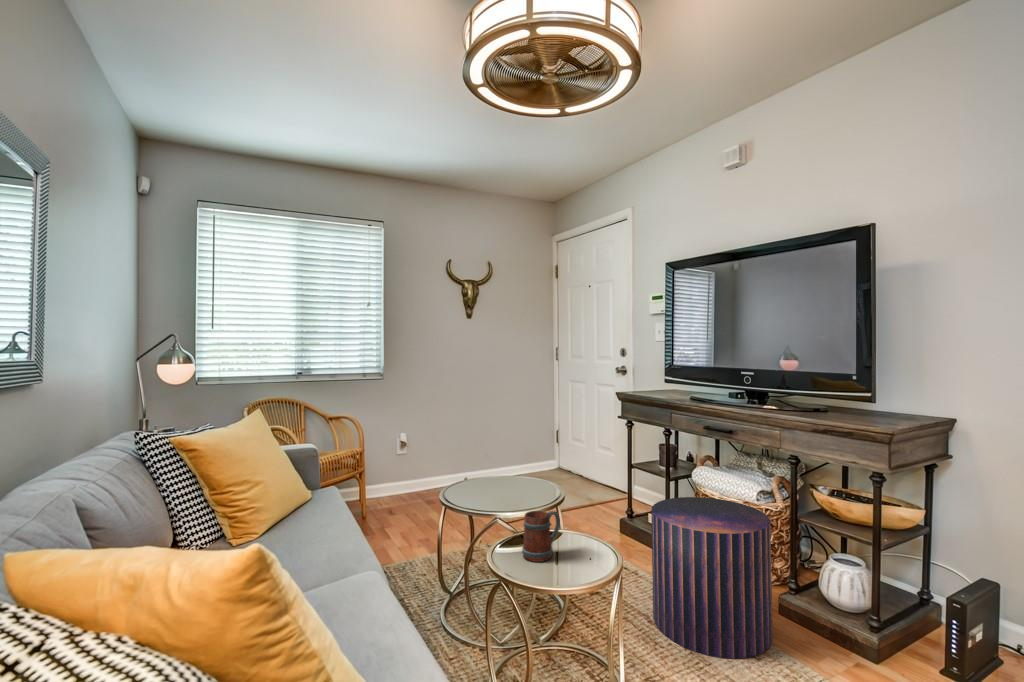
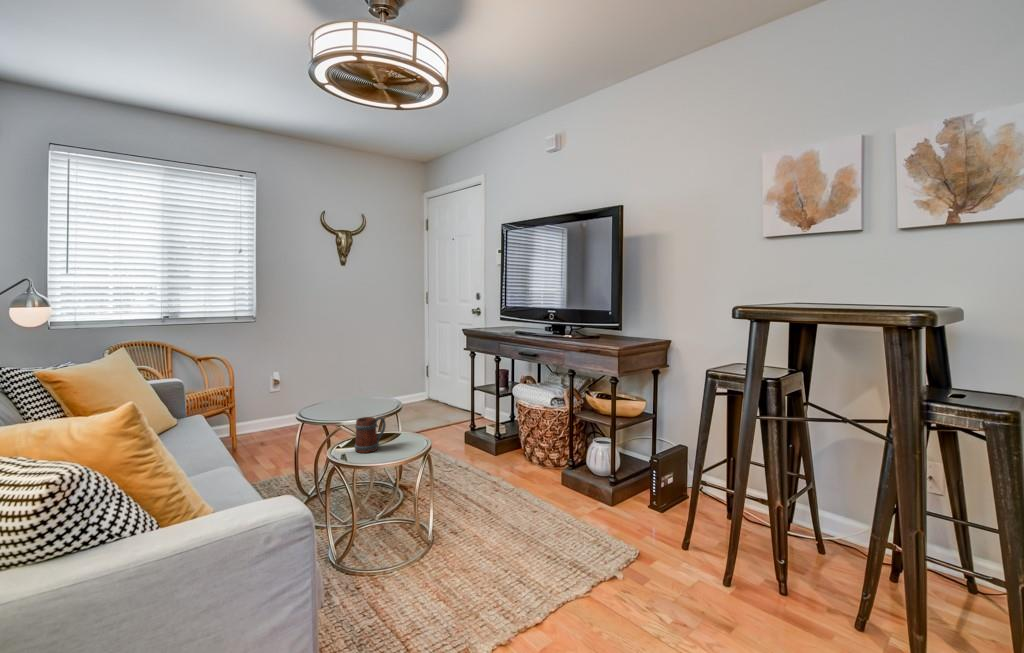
pouf: present [651,497,773,659] -> none [469,407,550,514]

